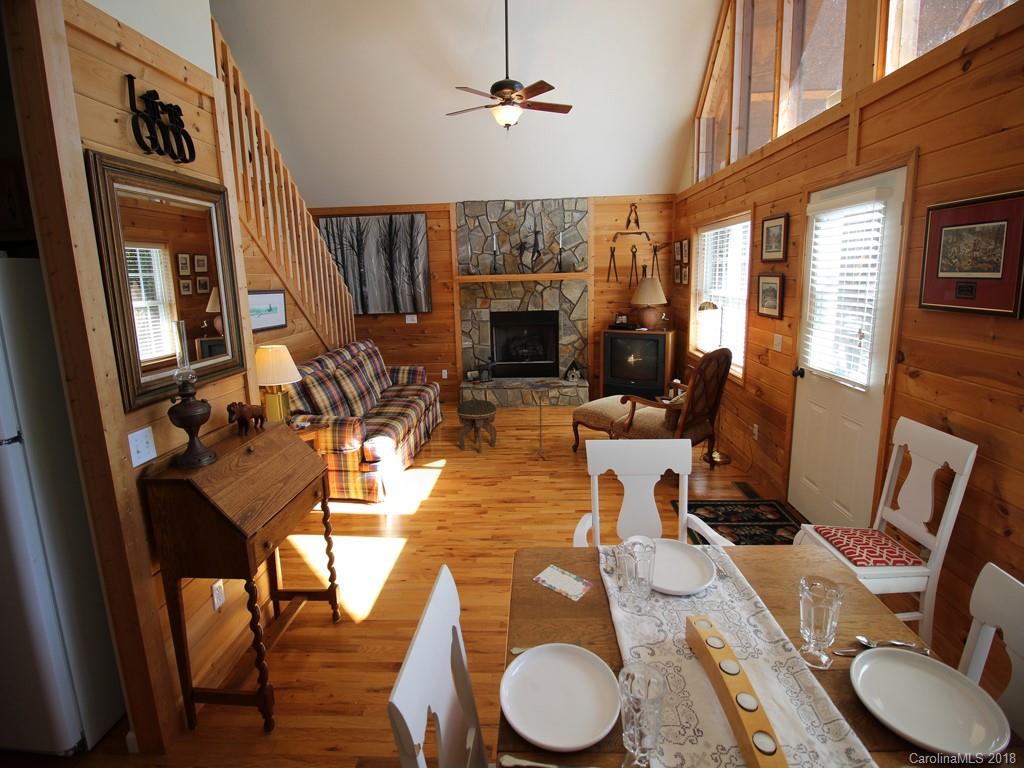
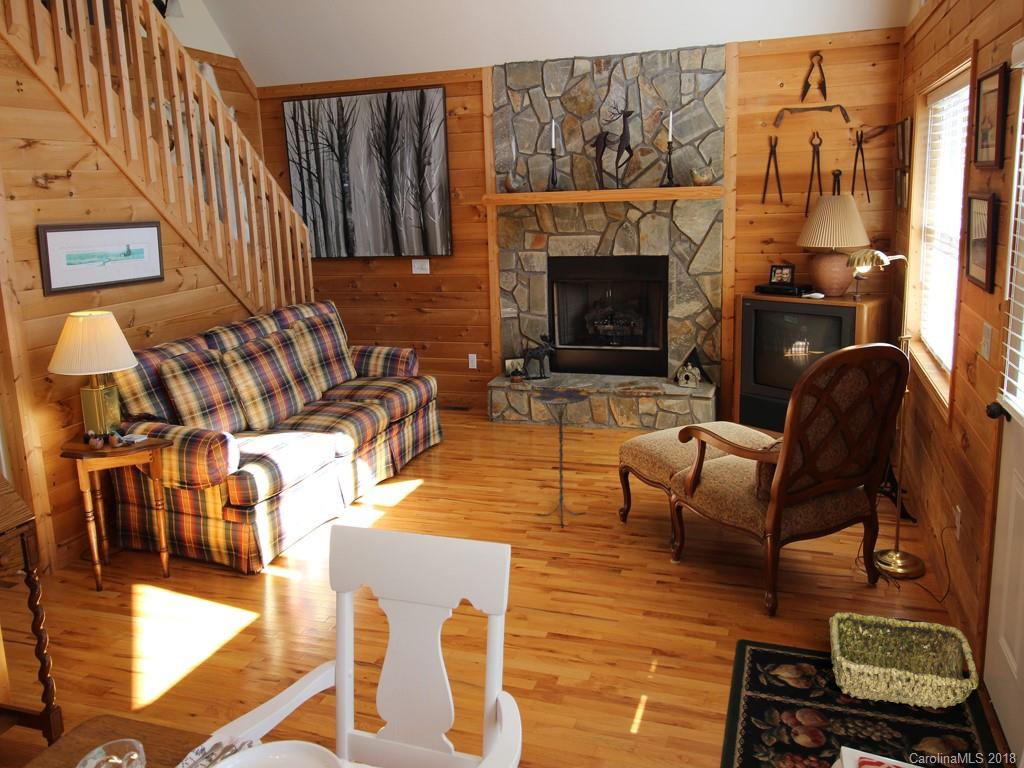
footstool: present [457,400,497,453] -> none [429,412,498,506]
woven basket: none [725,483,804,524] -> present [829,612,979,709]

